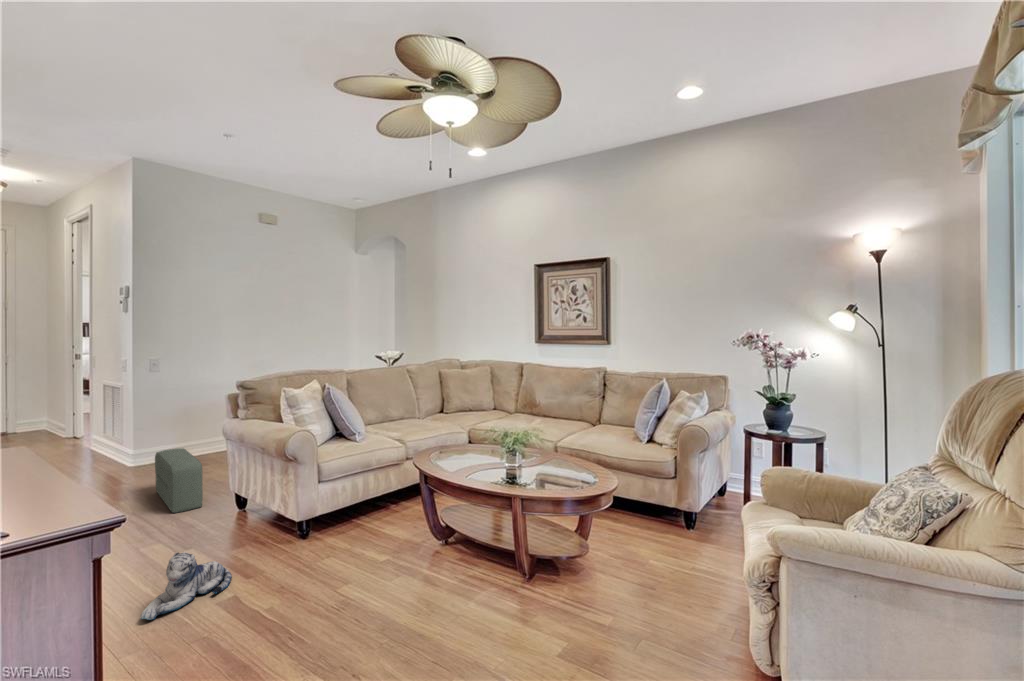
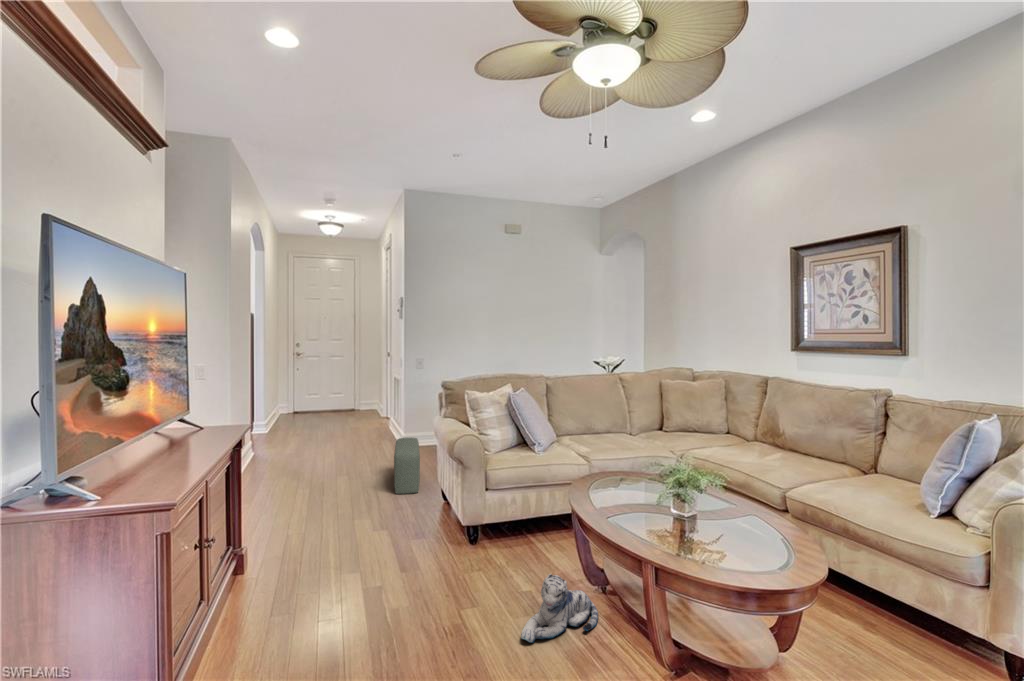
plush toy: present [140,552,232,620] -> present [521,574,598,643]

